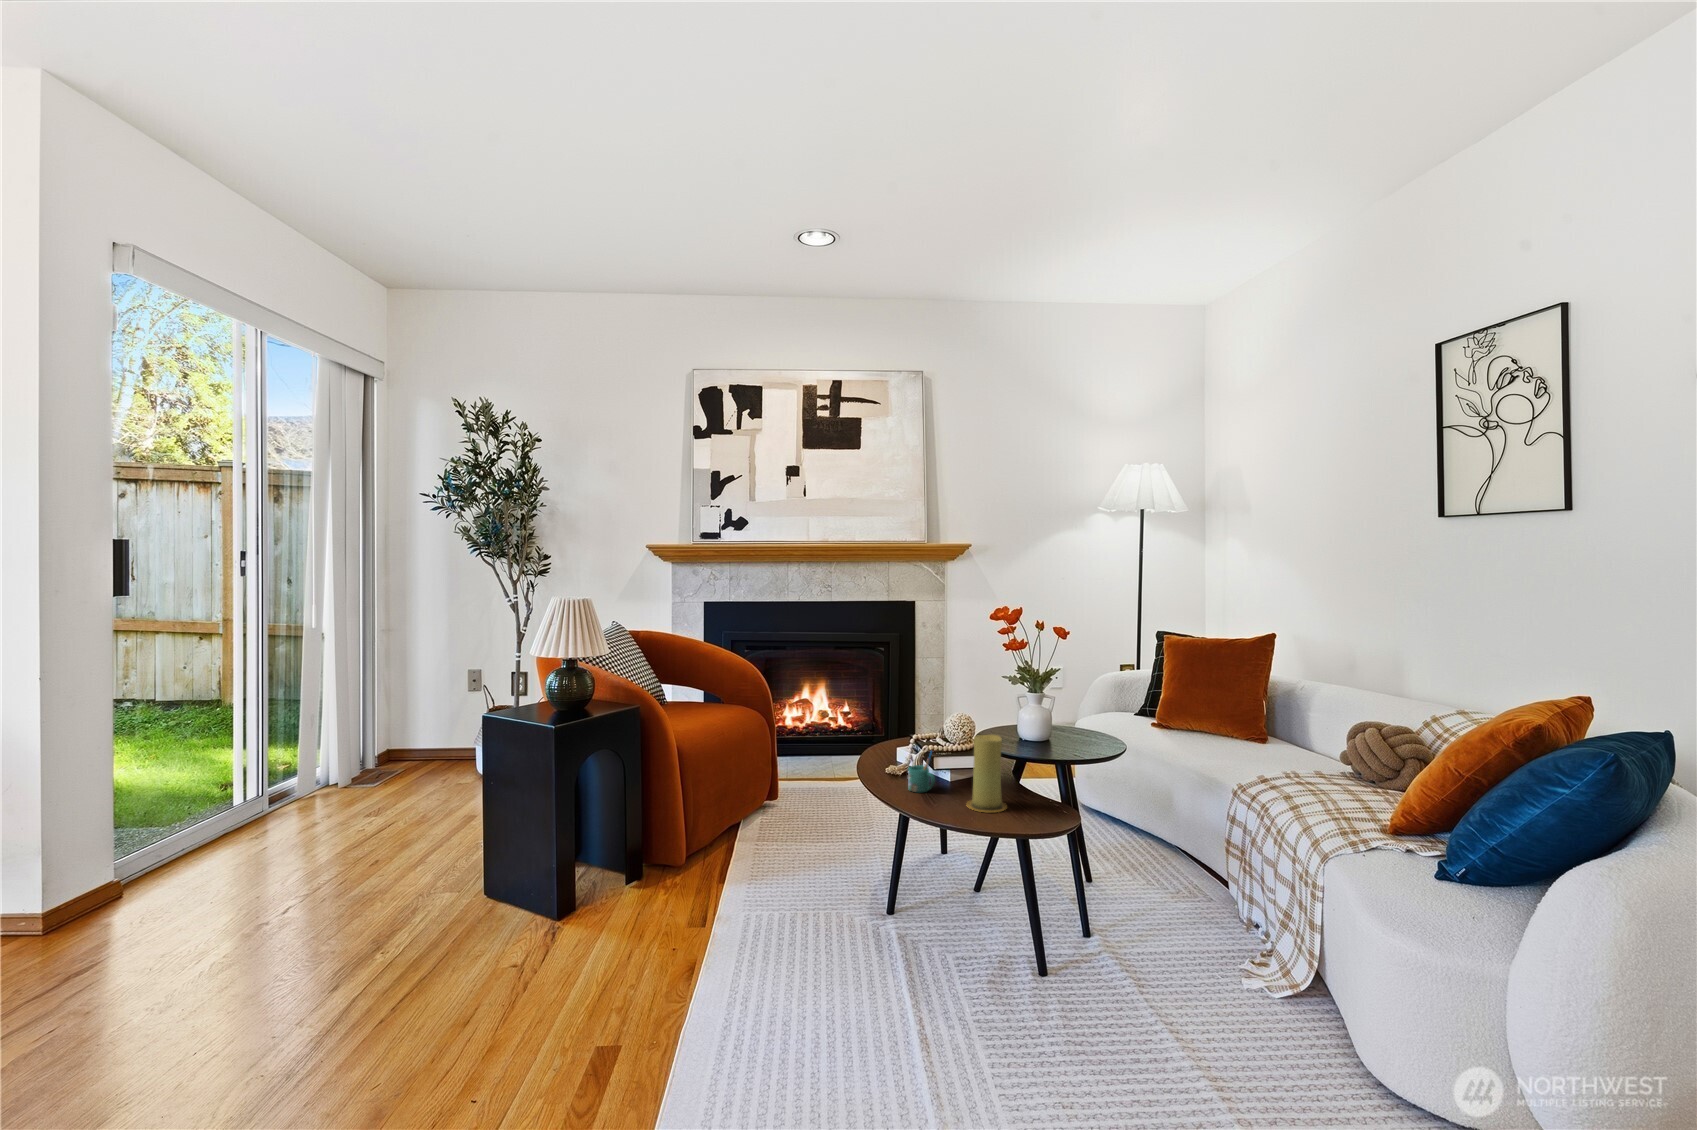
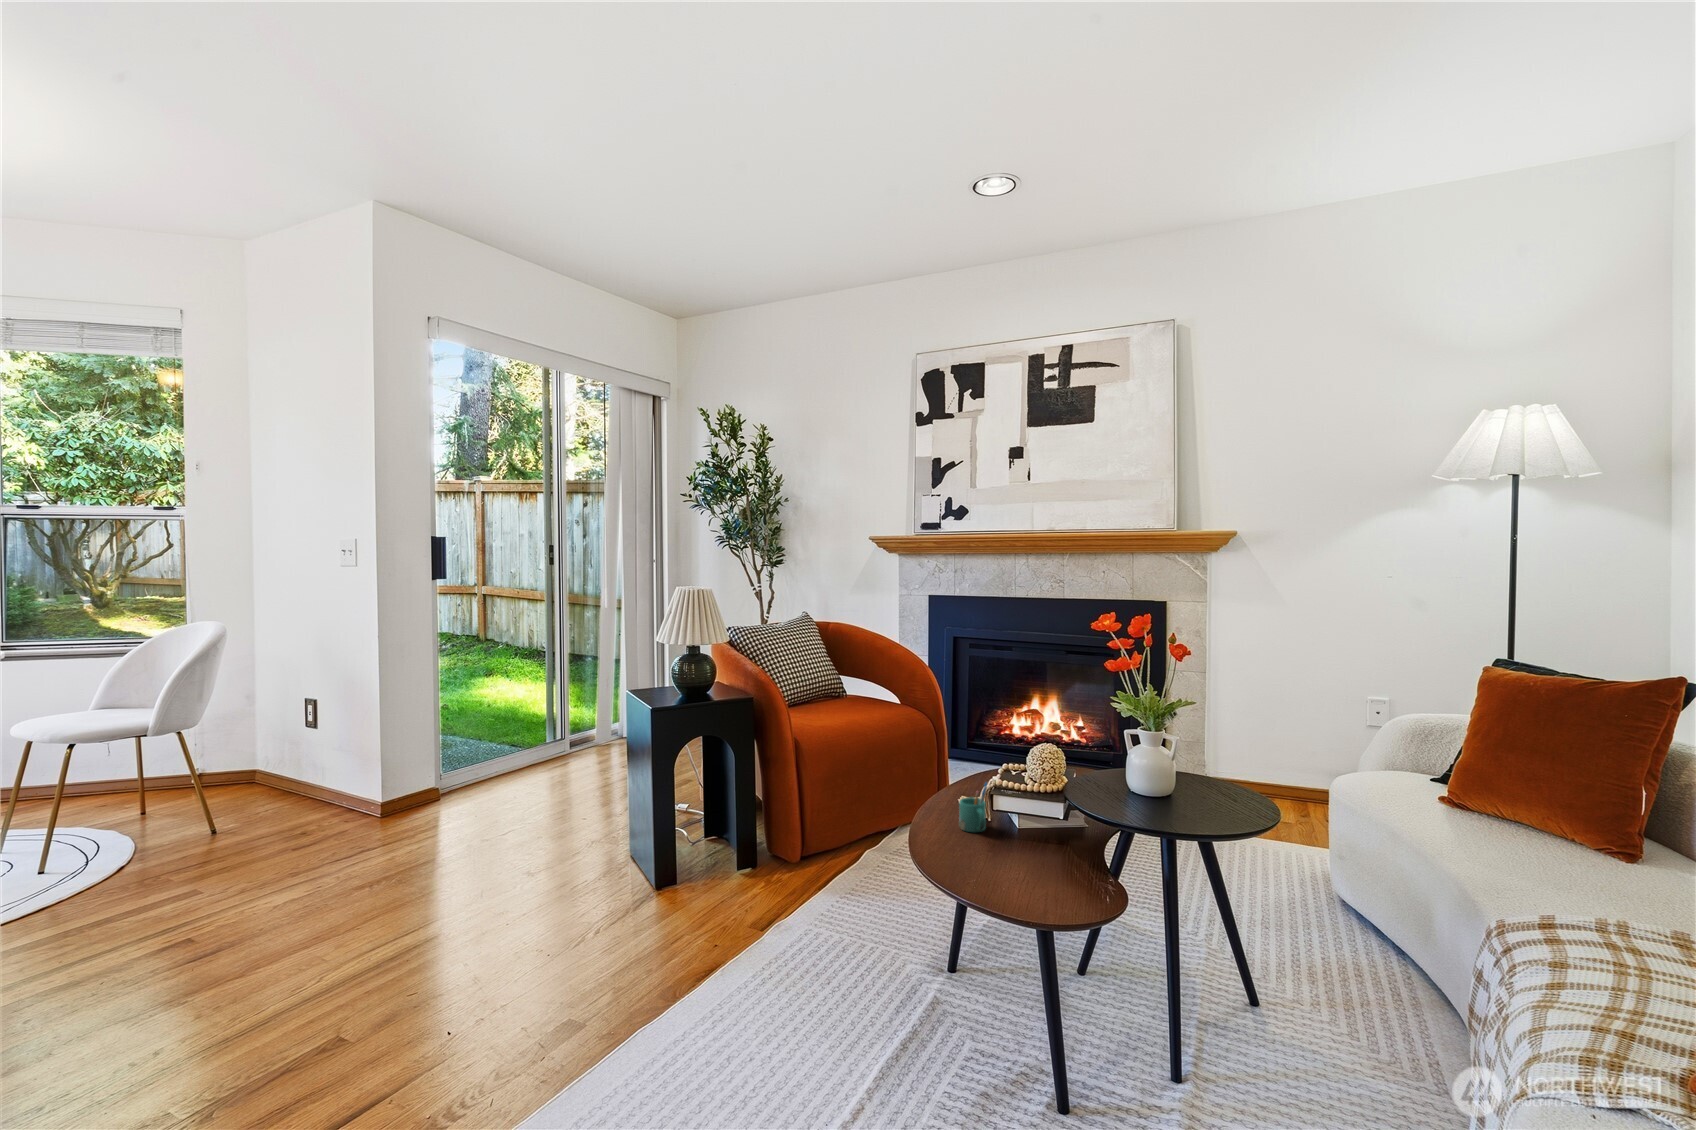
candle: present [967,735,1007,812] -> none [997,771,1051,876]

